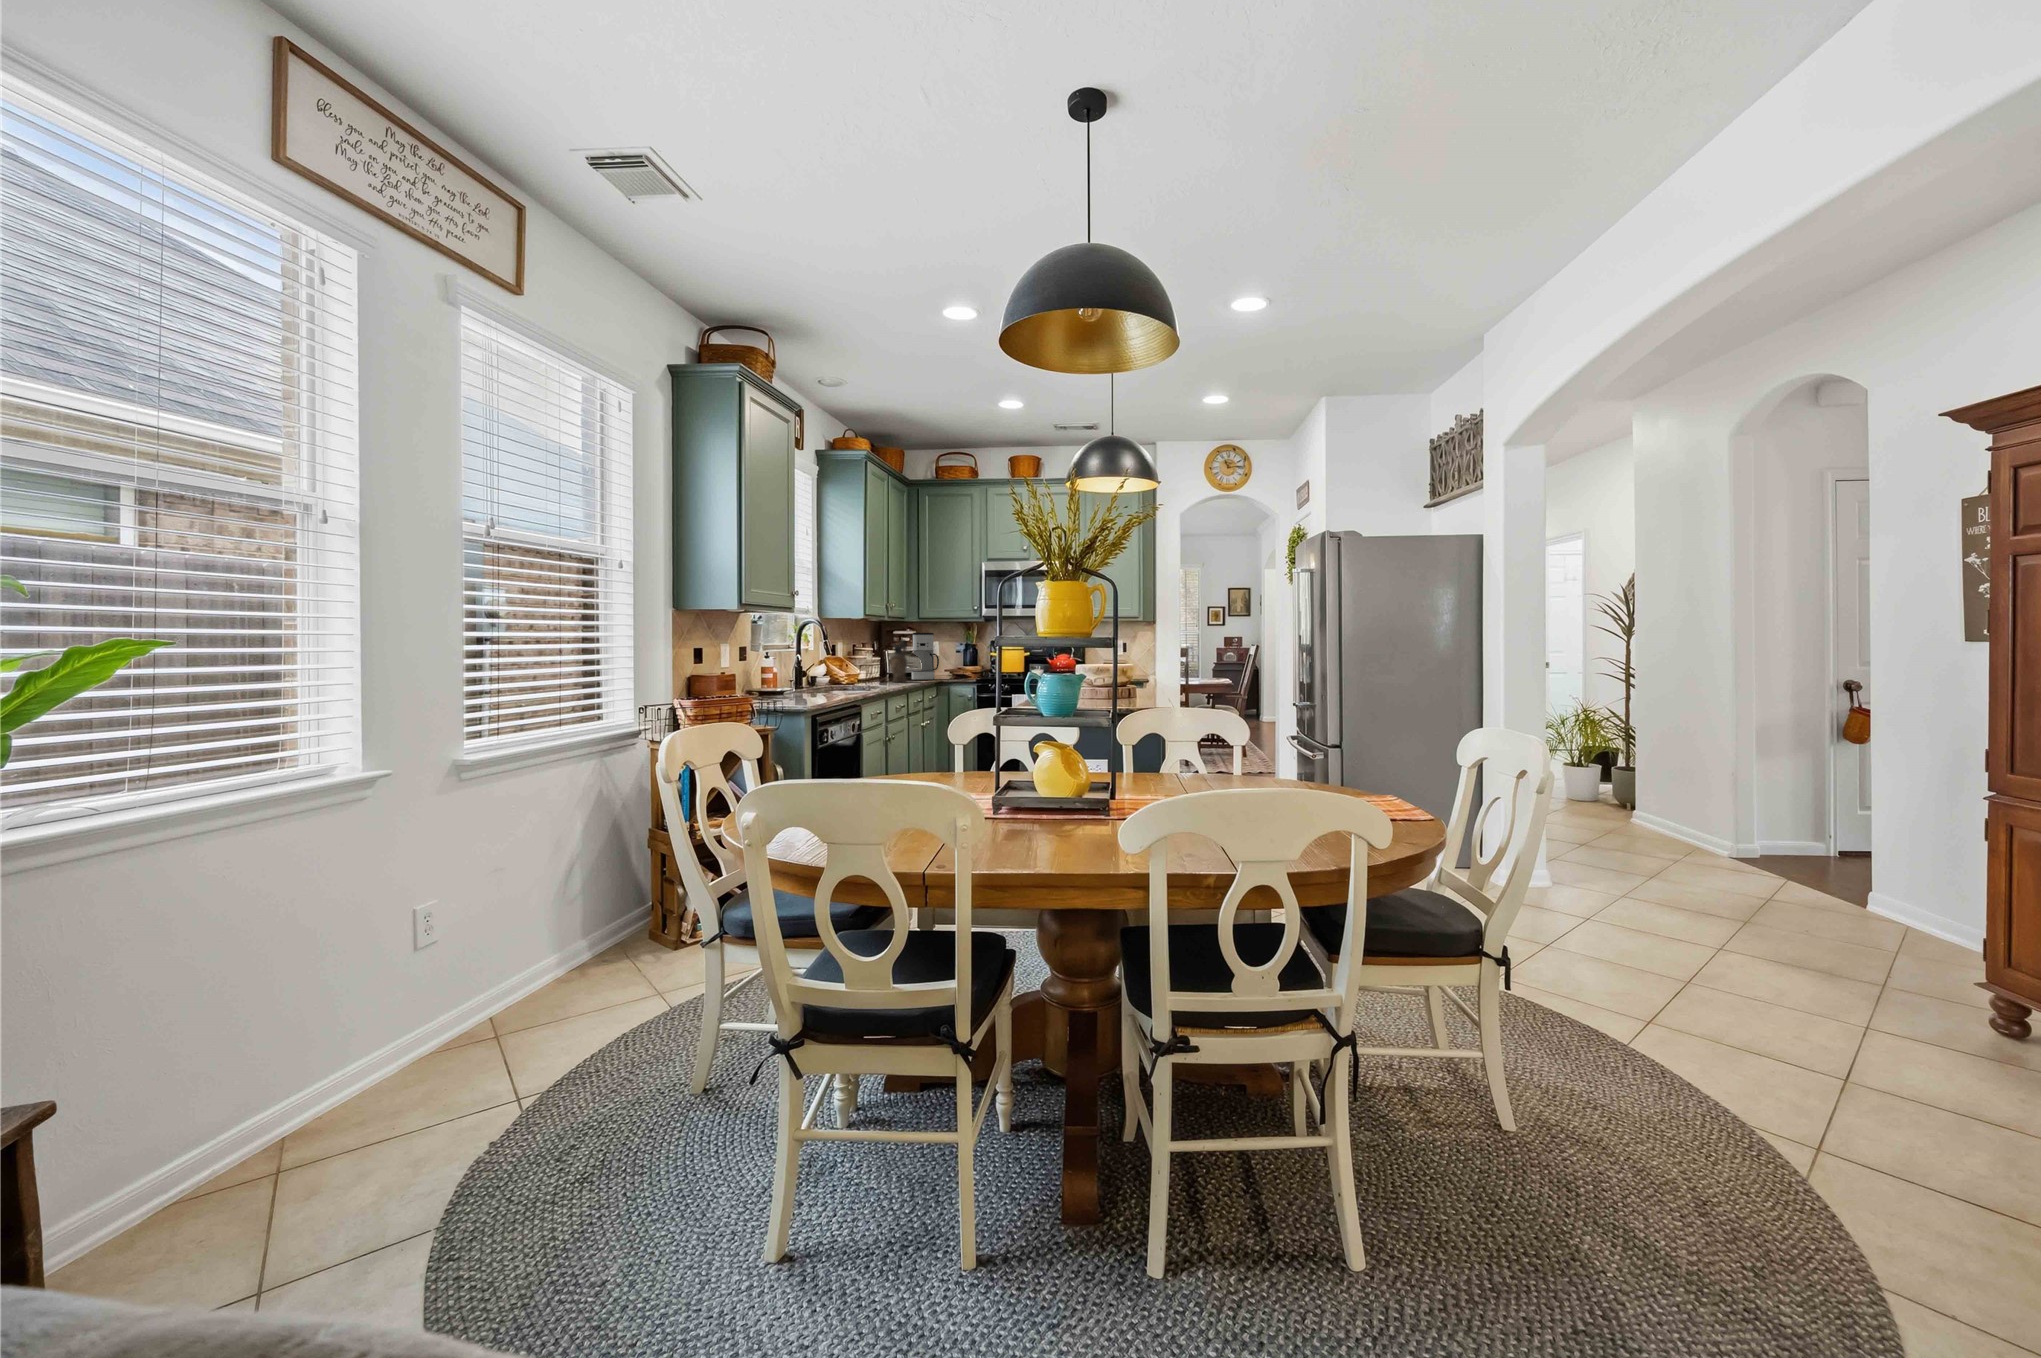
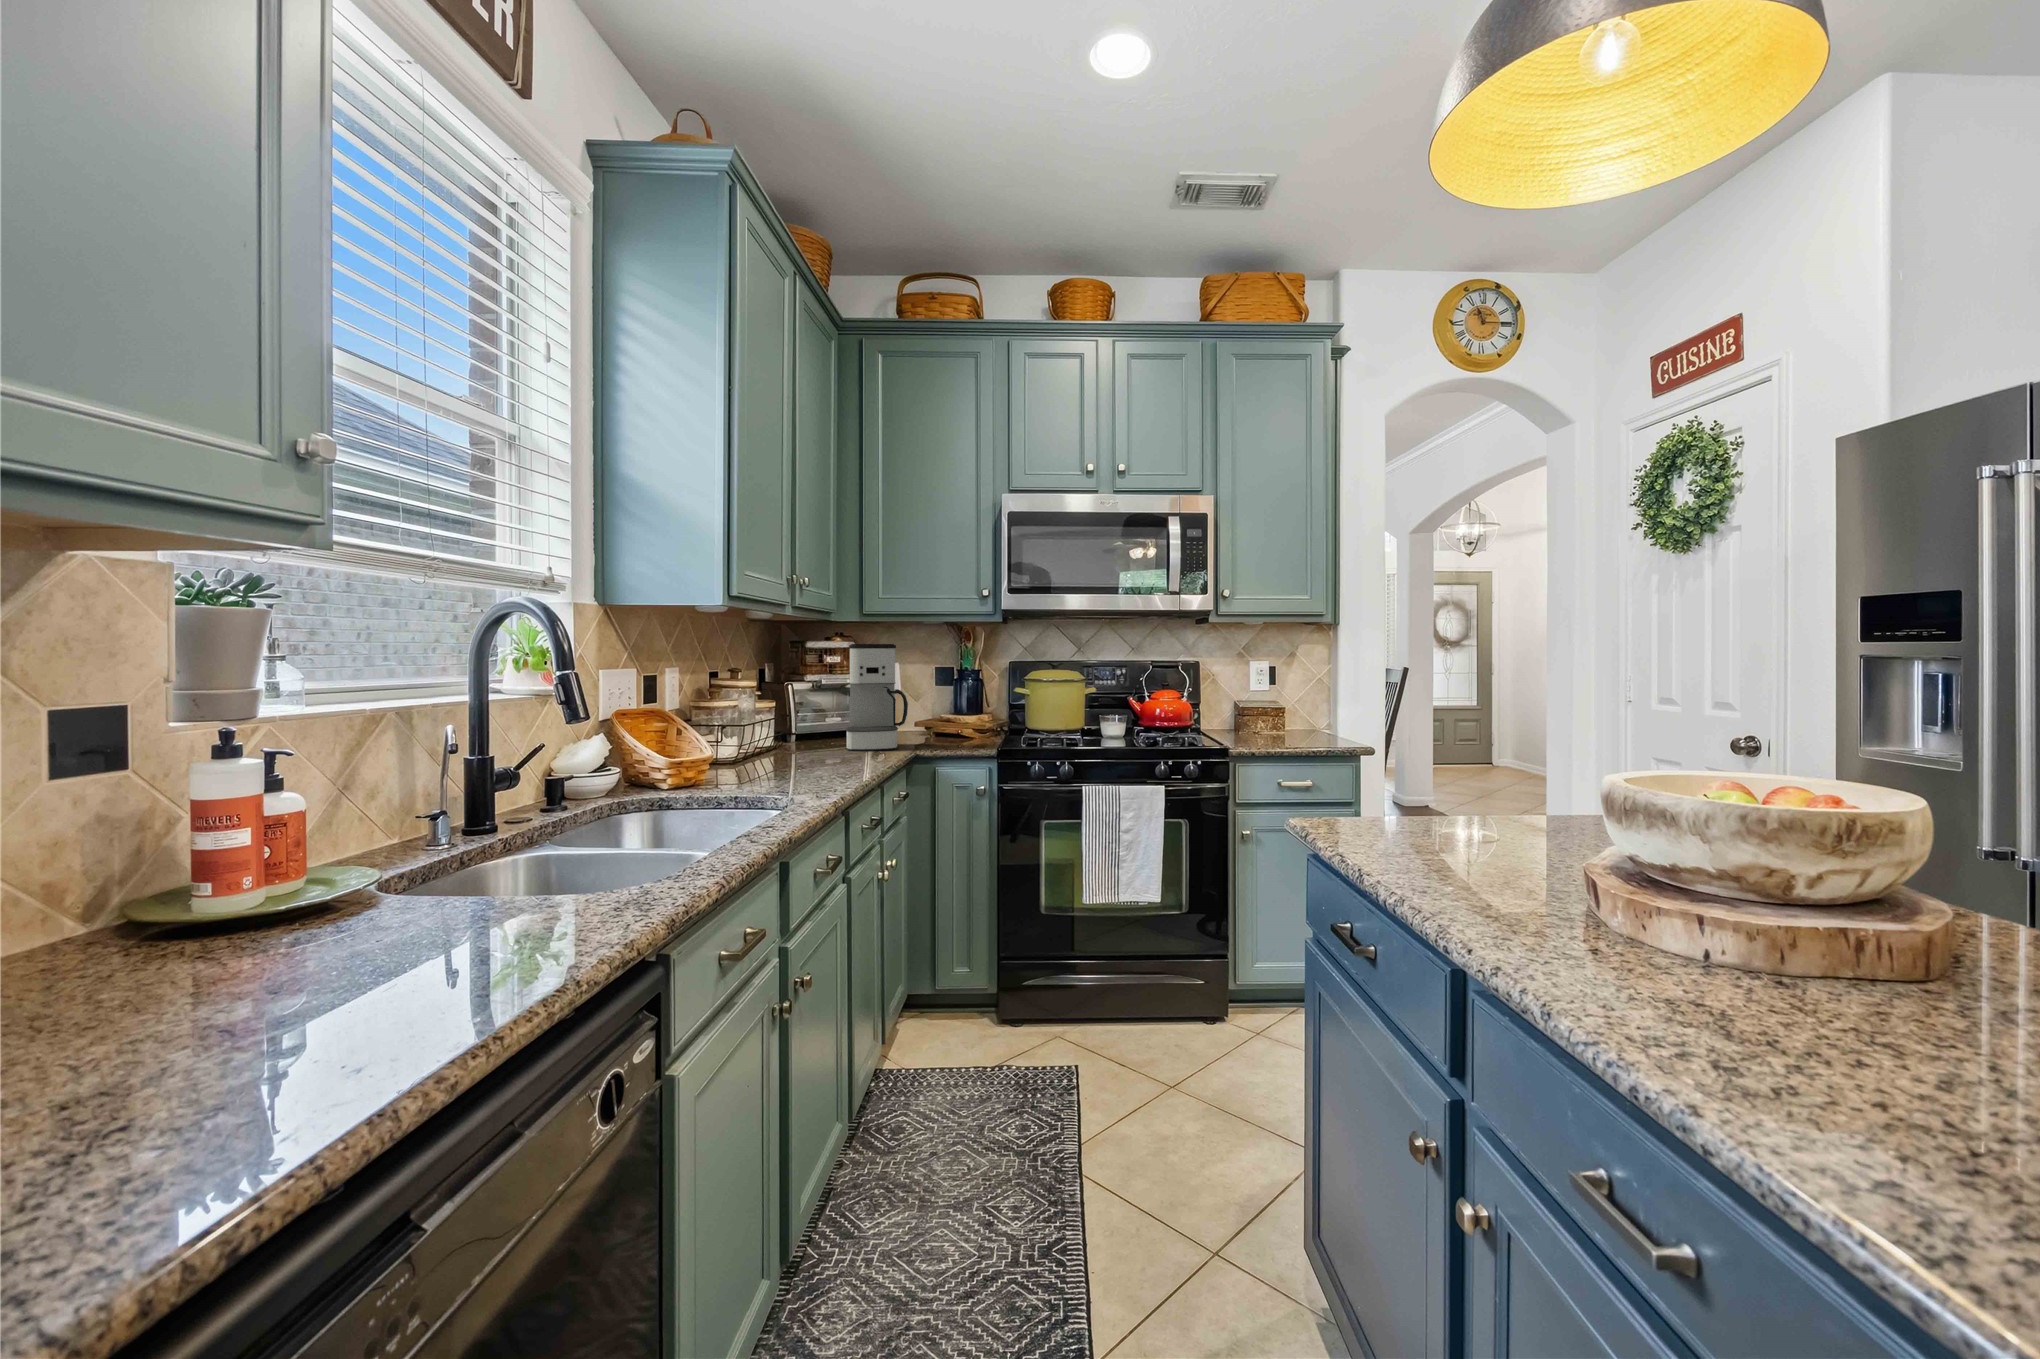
ceramic pitcher: present [889,639,907,682] -> none [793,660,839,766]

